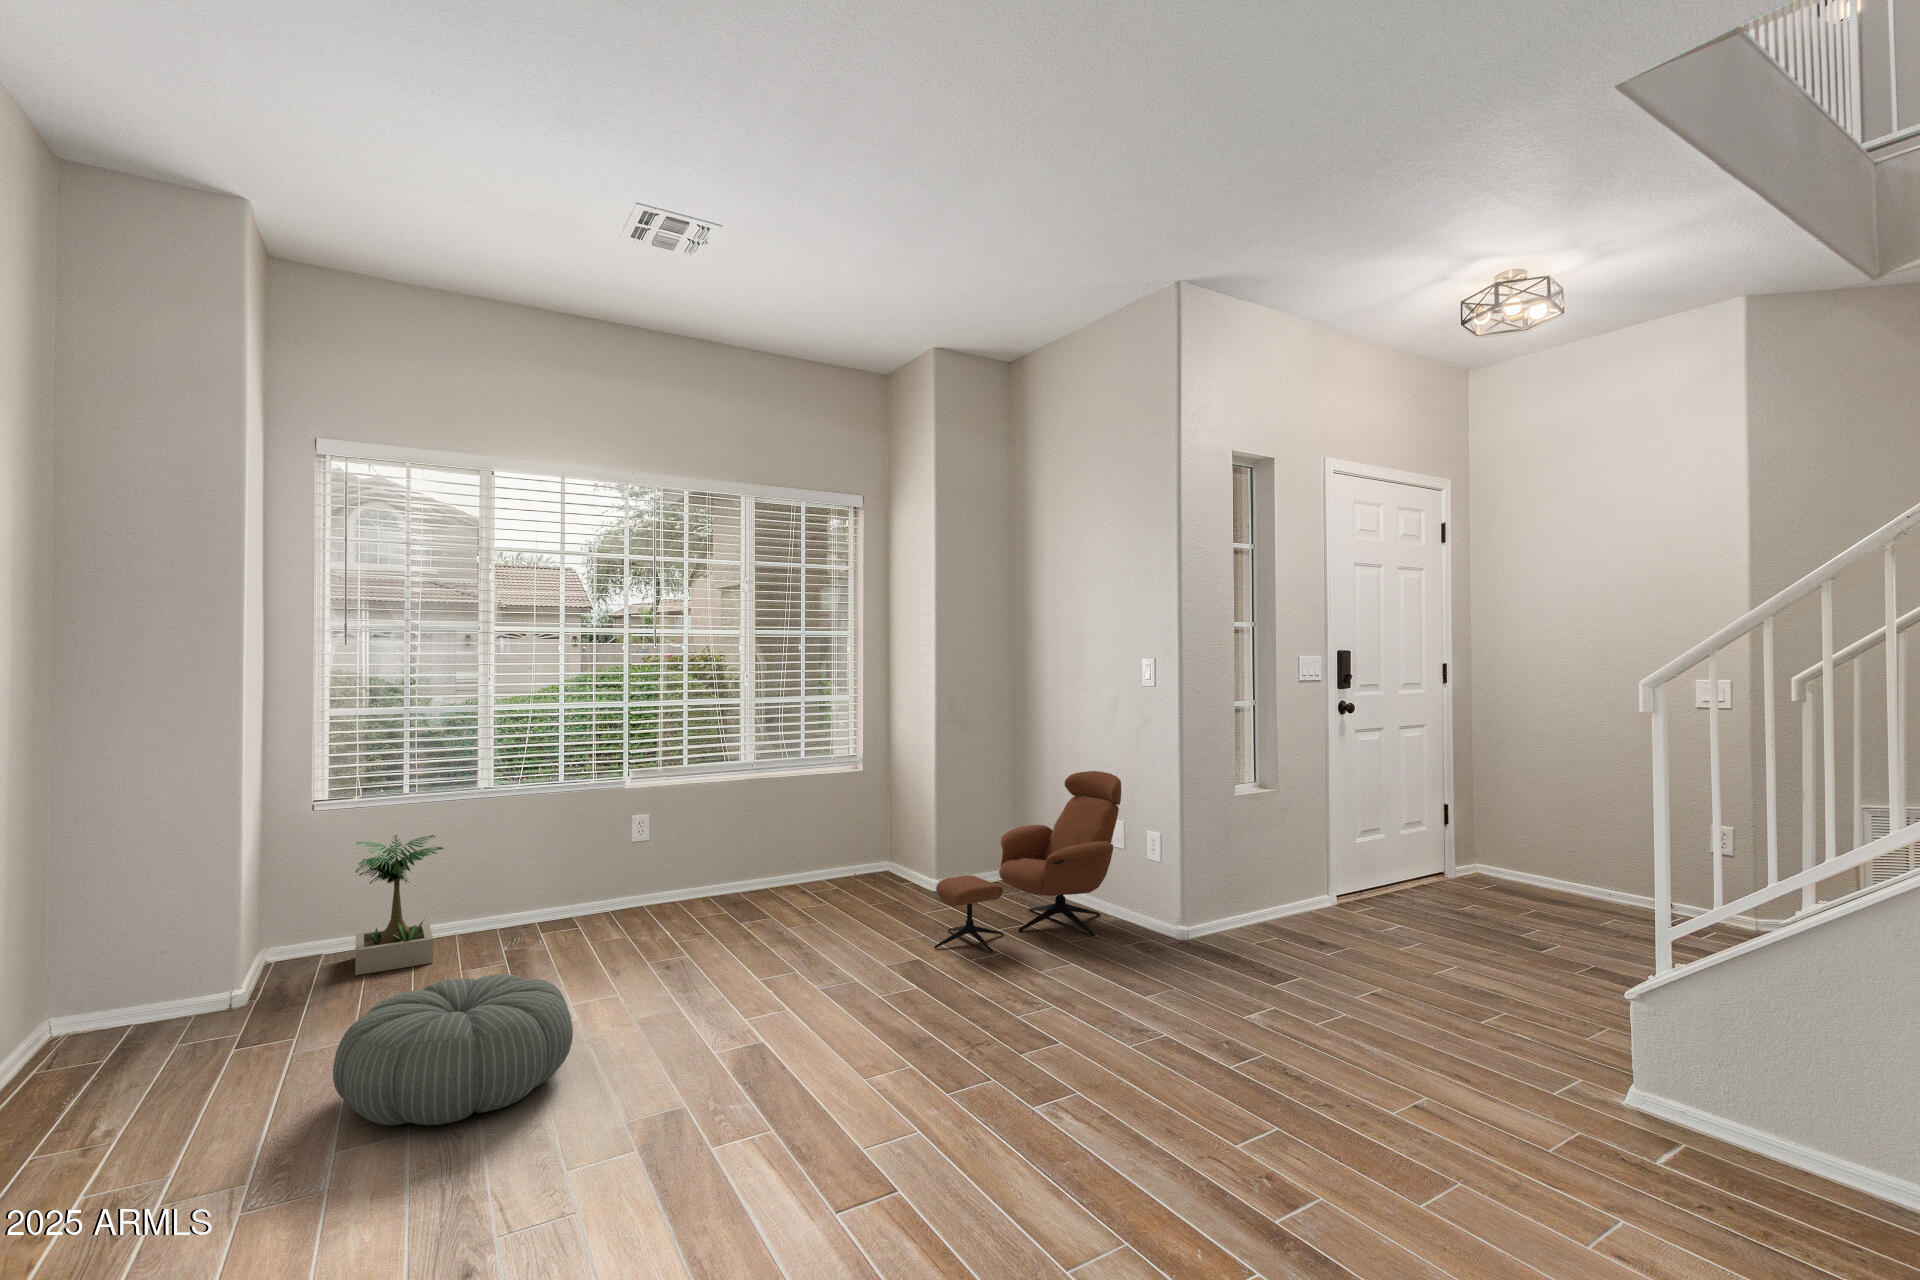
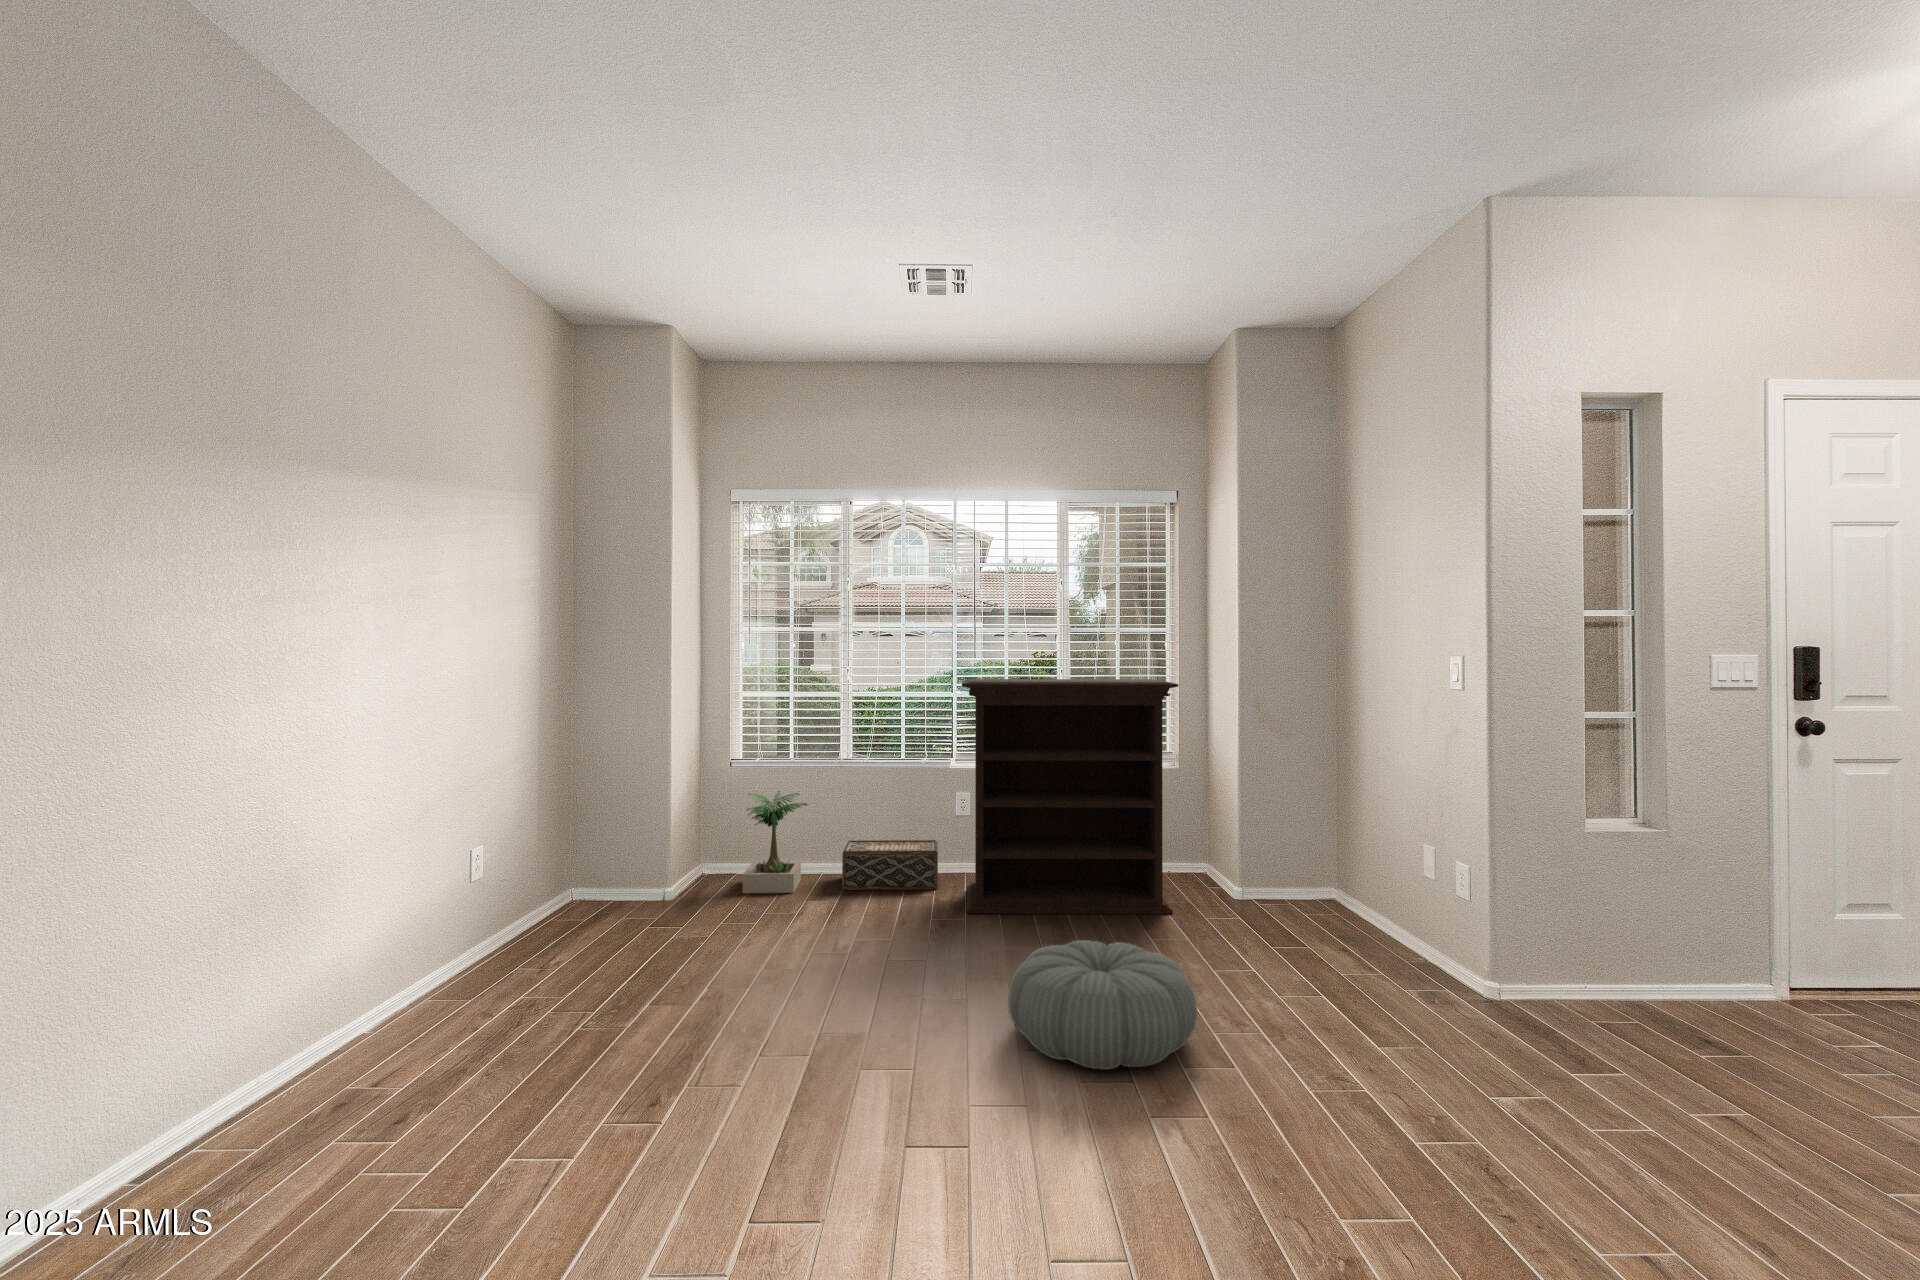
bookshelf: none [652,682,894,949] -> present [962,679,1178,914]
lounge chair: present [934,771,1121,952] -> none [1189,787,1428,973]
woven basket: none [492,873,622,948] -> present [842,840,938,890]
pouf: present [333,974,573,1125] -> present [1008,940,1197,1069]

